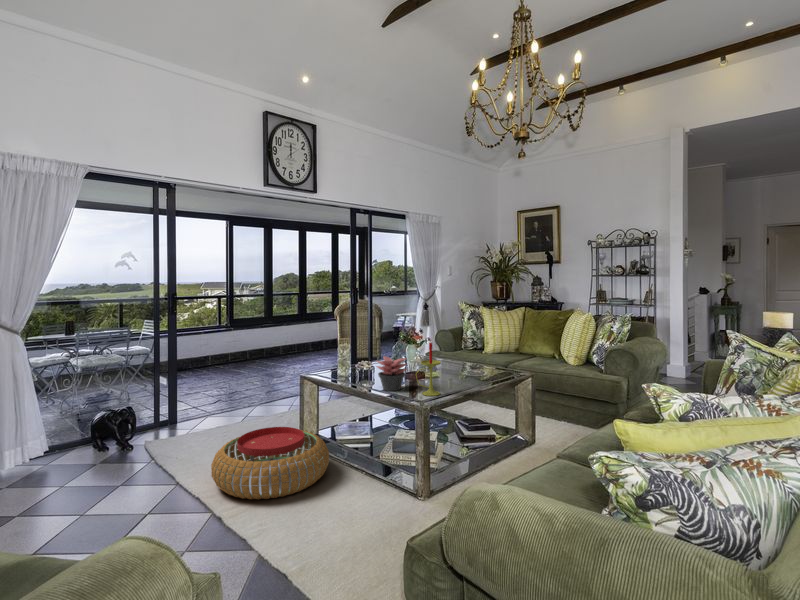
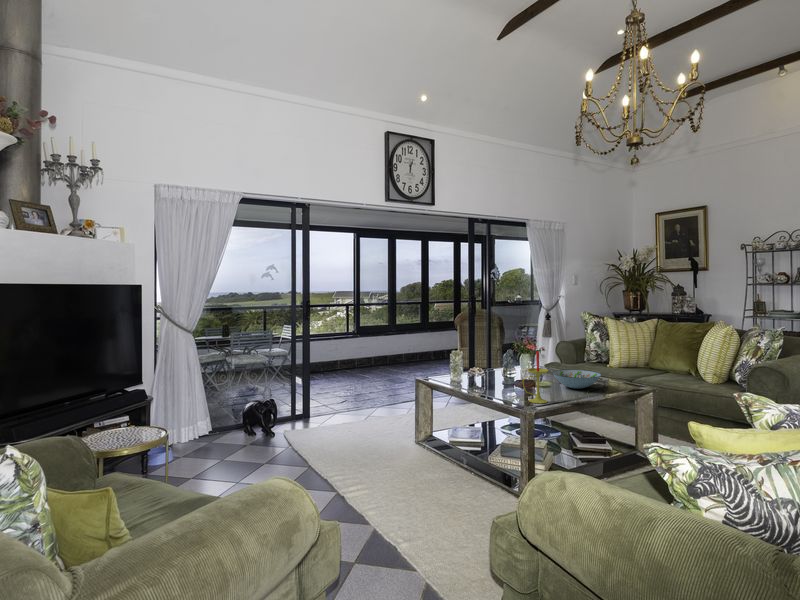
succulent plant: present [377,356,407,391] -> none [485,363,515,397]
decorative bowl: none [441,359,487,378] -> present [552,369,601,389]
pouf: present [211,427,329,500] -> none [336,425,439,487]

